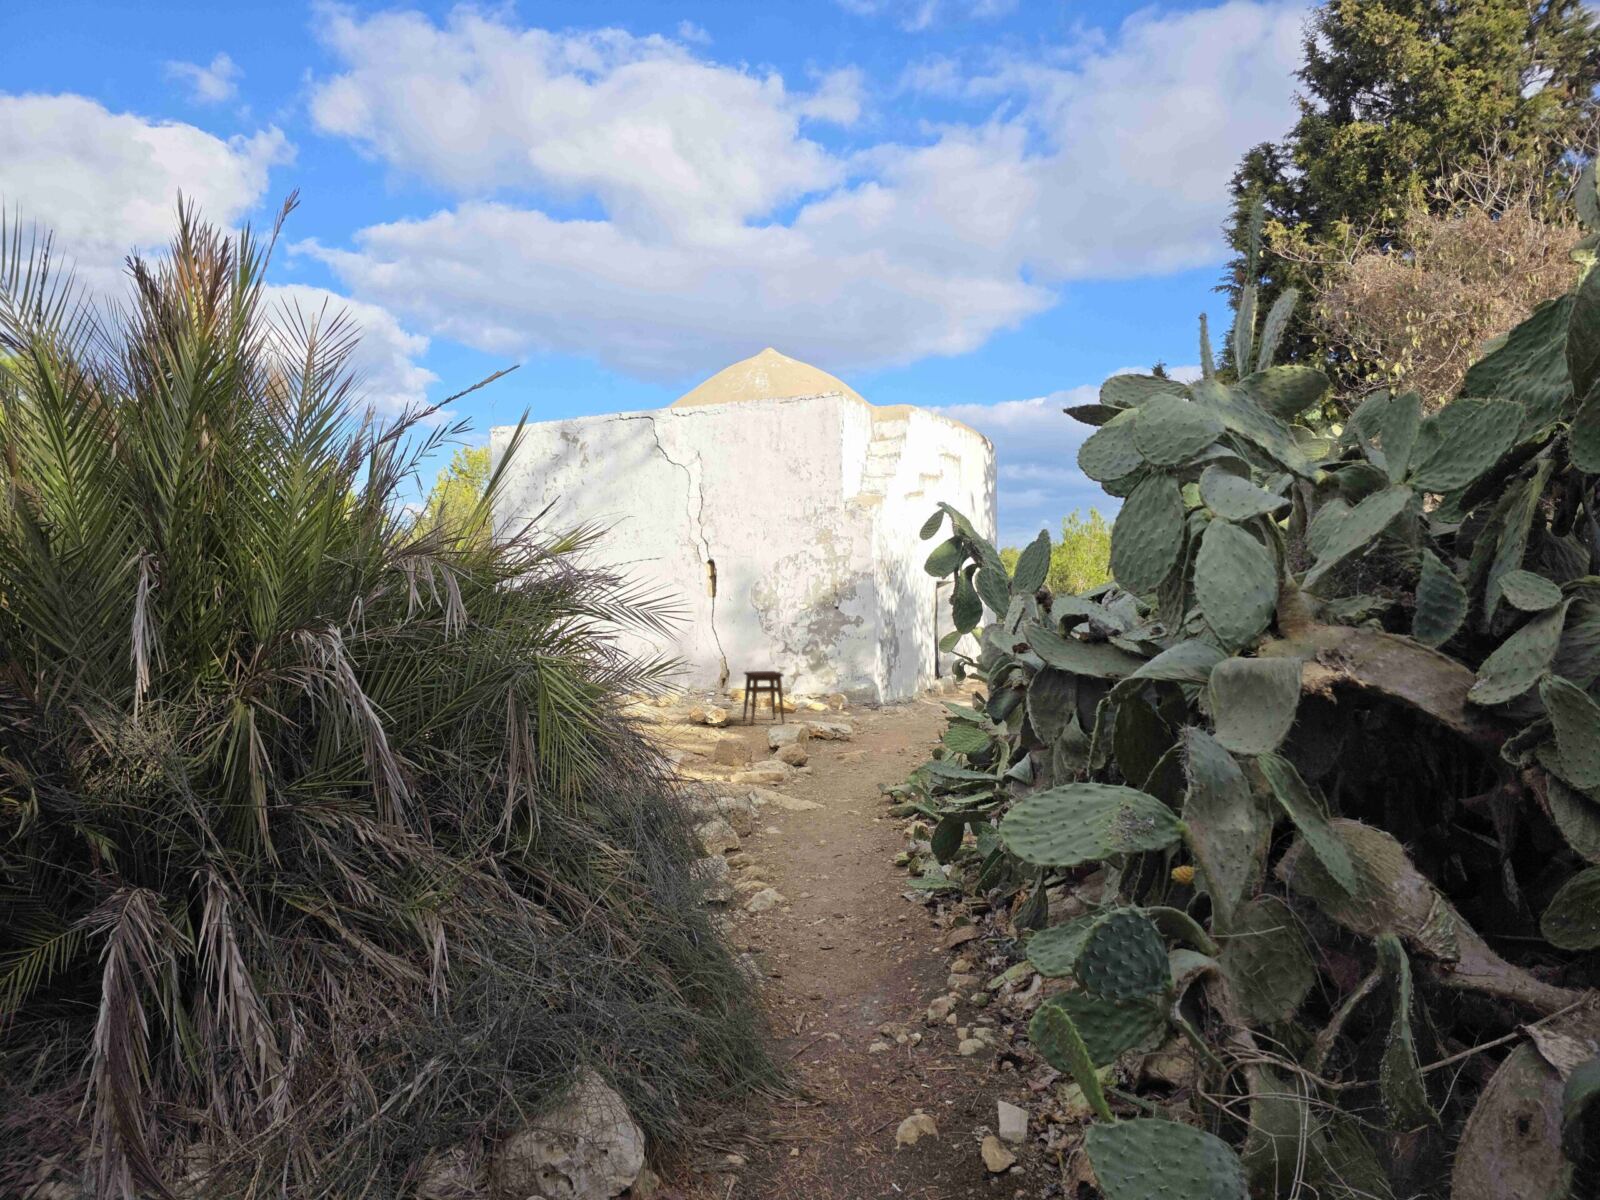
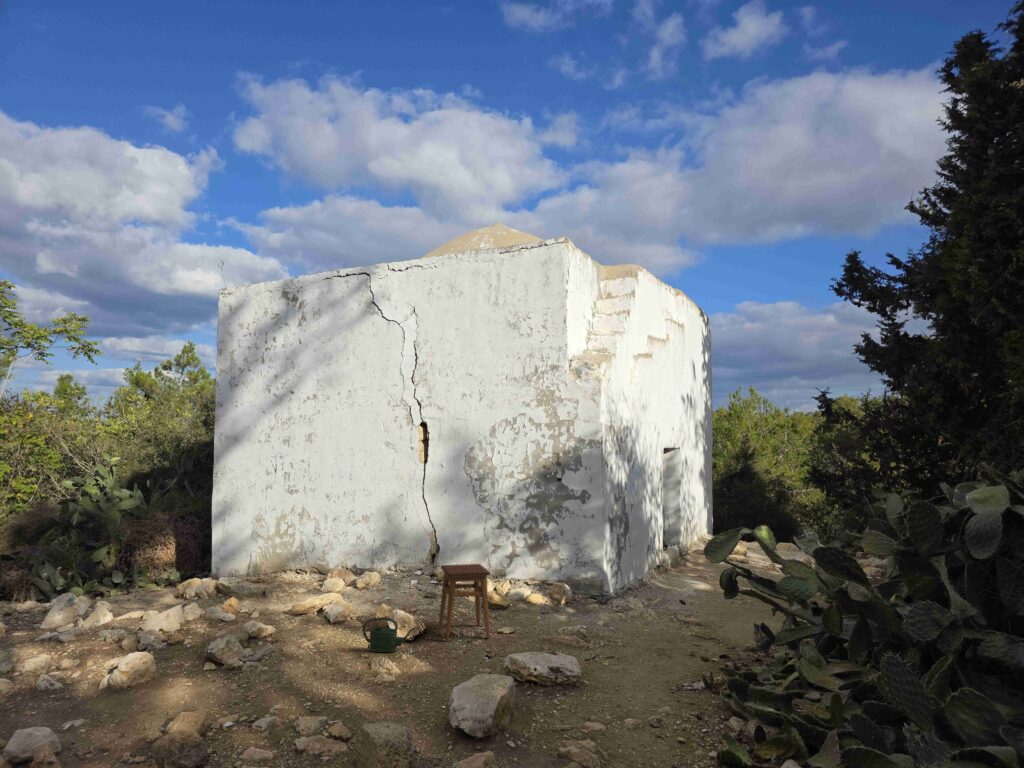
watering can: none [690,706,731,731] -> present [363,617,416,652]

